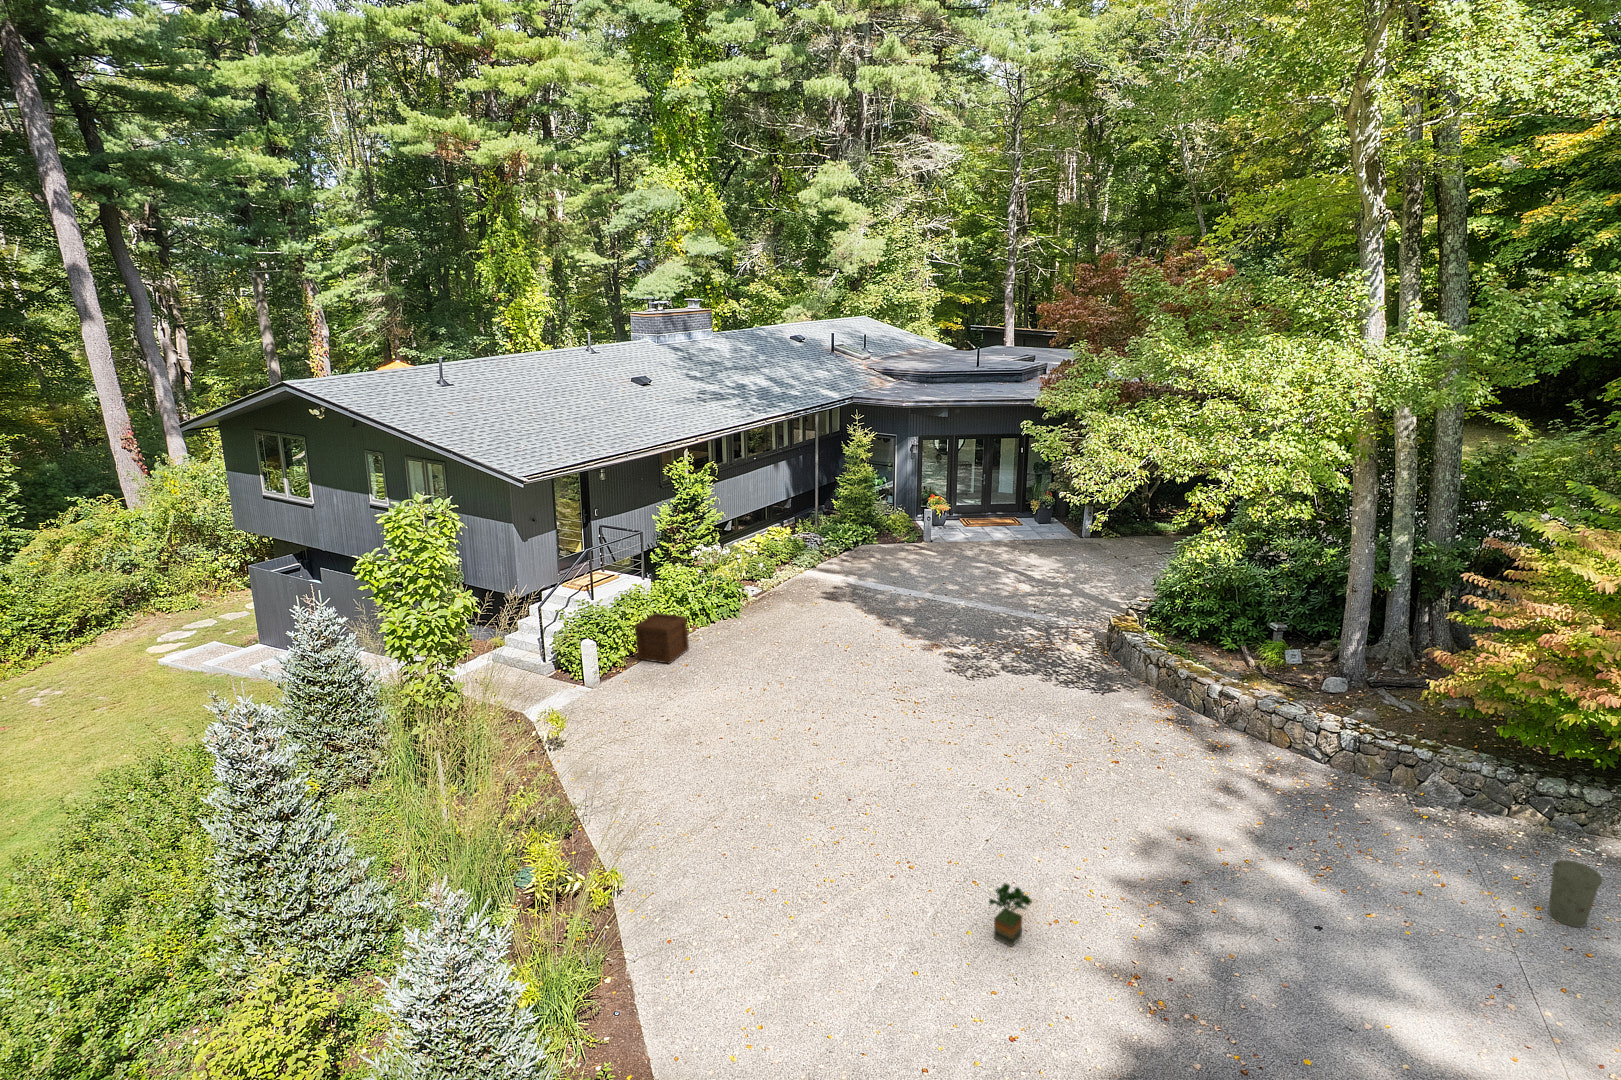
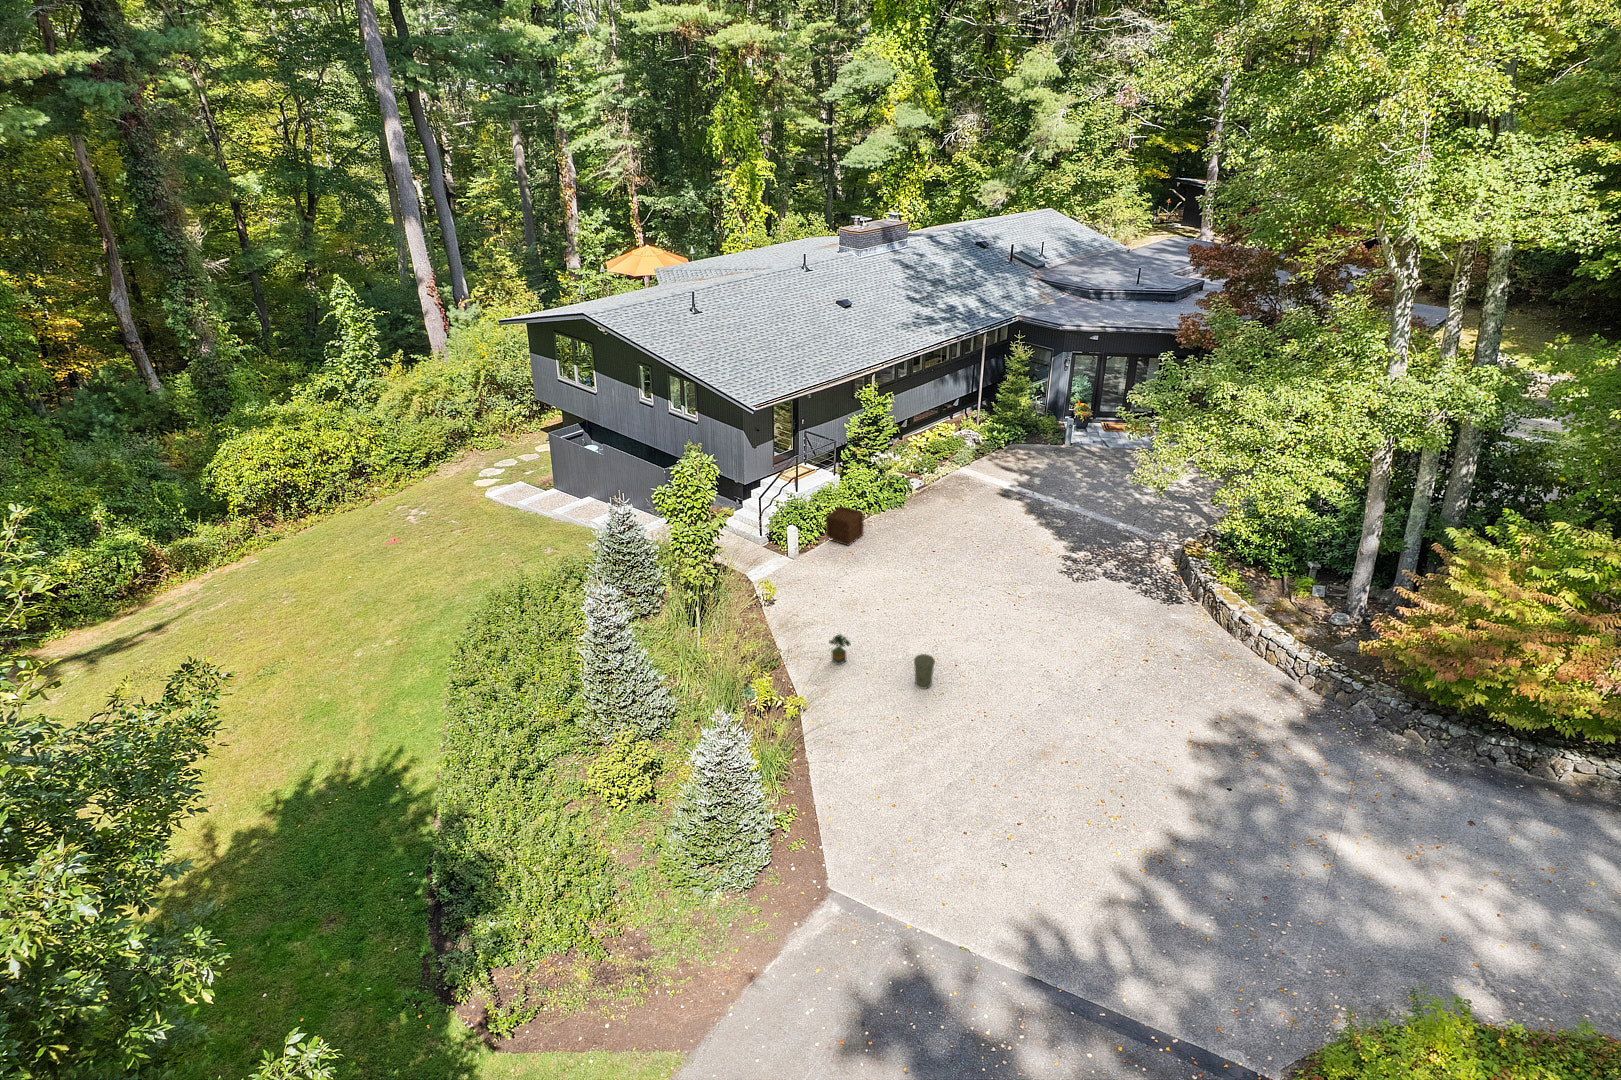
trash can: present [1548,860,1602,927] -> present [914,654,935,689]
potted tree: present [989,883,1032,947] -> present [829,634,851,665]

